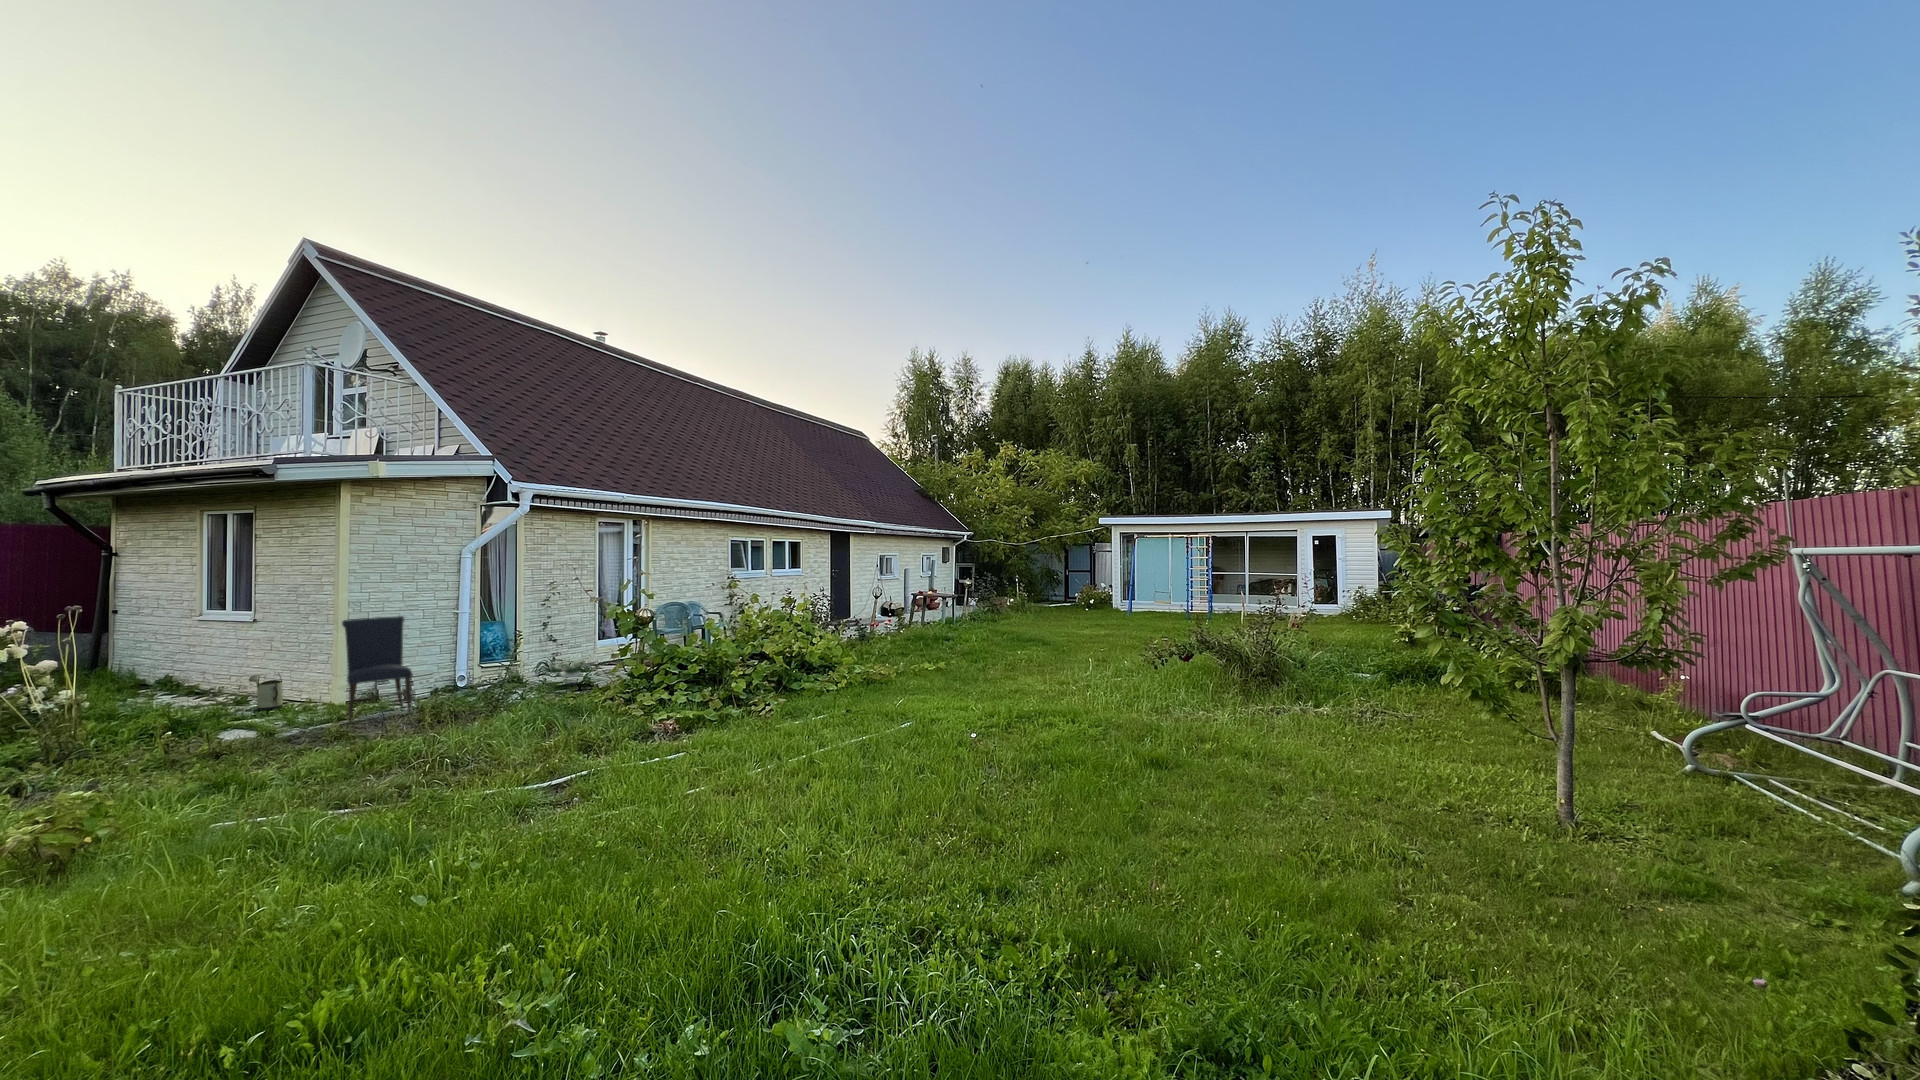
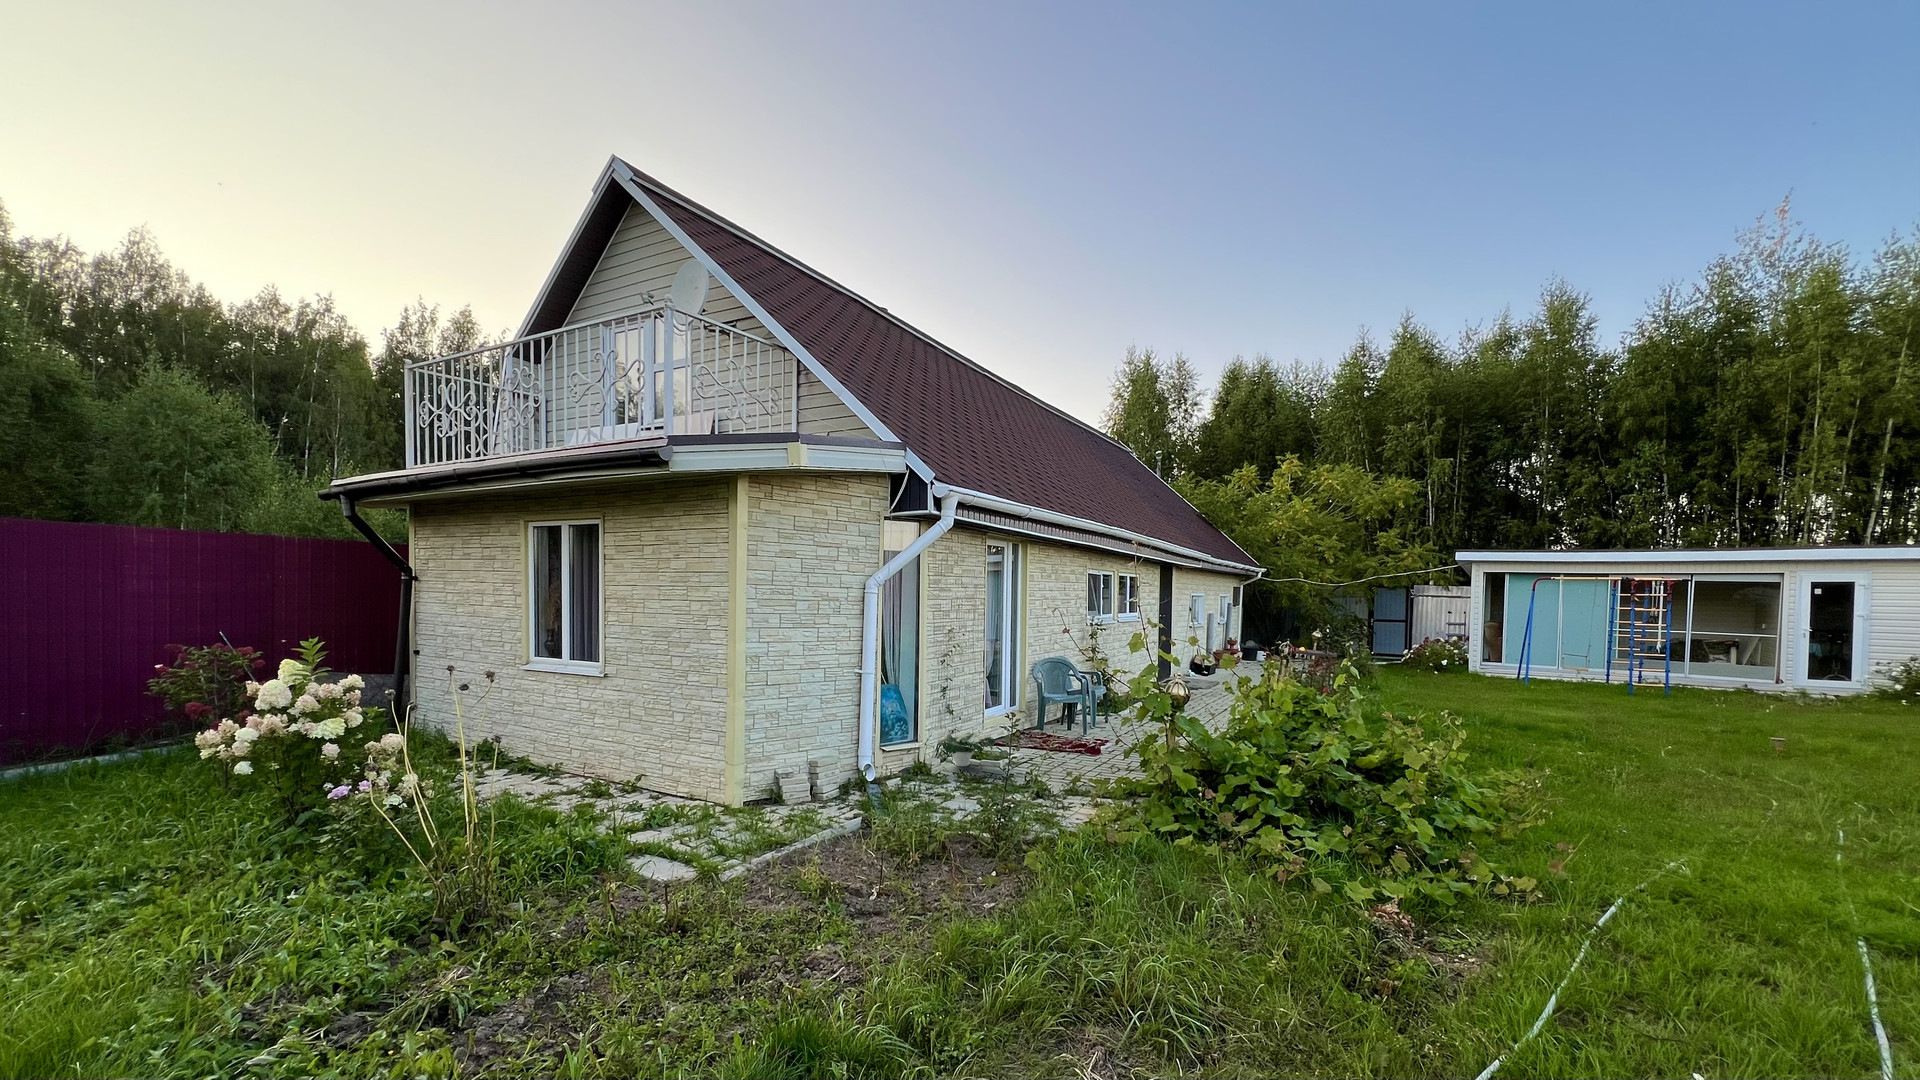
chair: present [342,616,412,722] -> none [749,671,845,829]
watering can: present [249,674,283,710] -> none [610,745,653,798]

